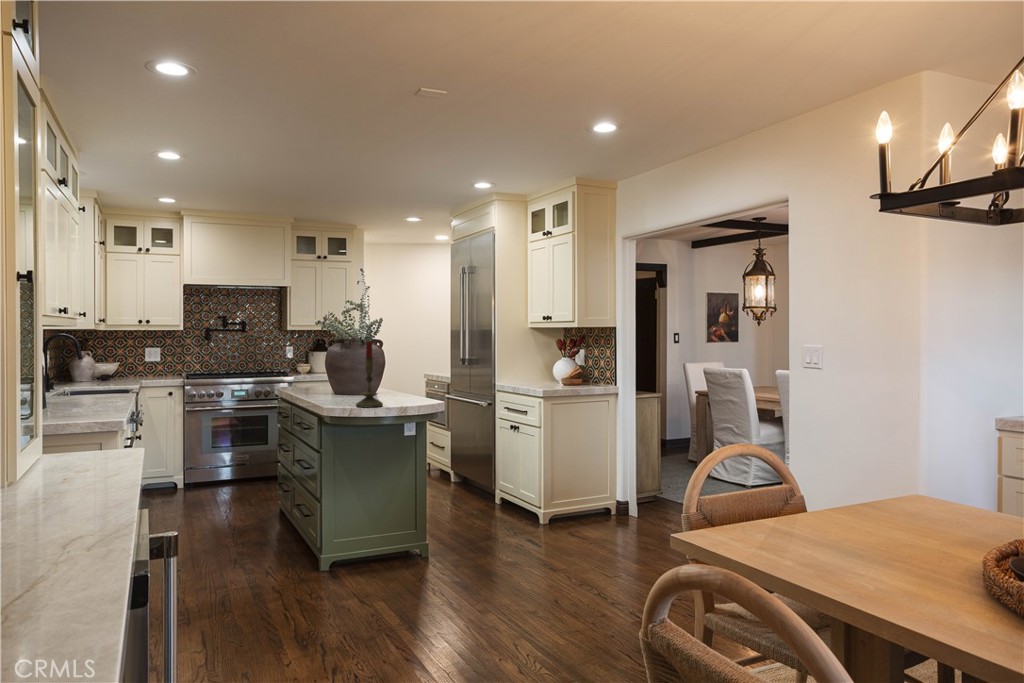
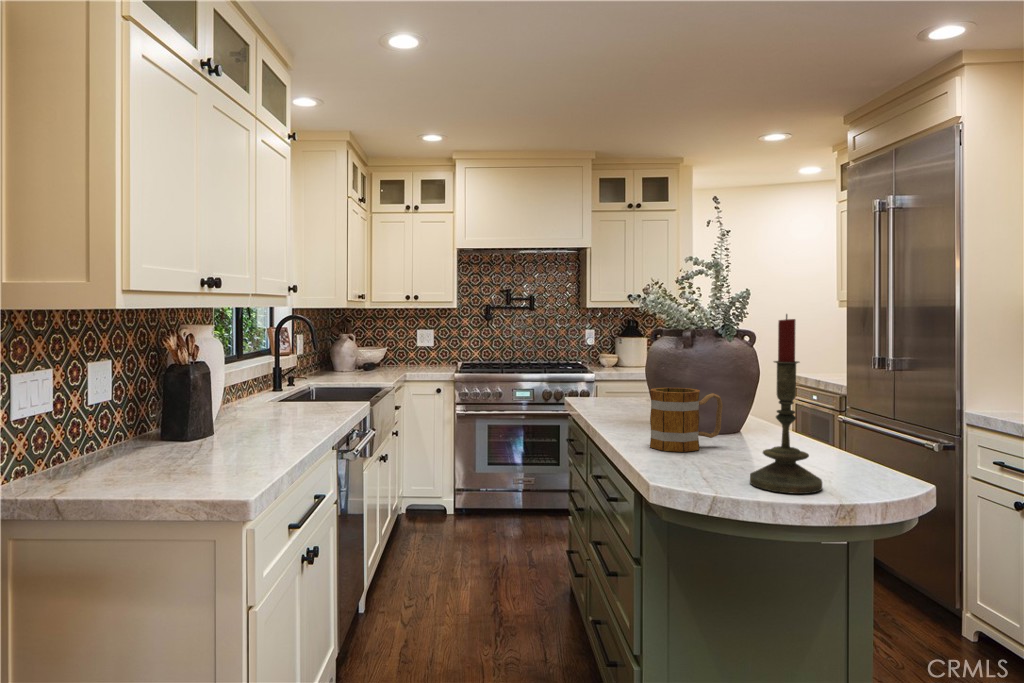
mug: none [319,373,354,401] -> present [650,388,723,452]

